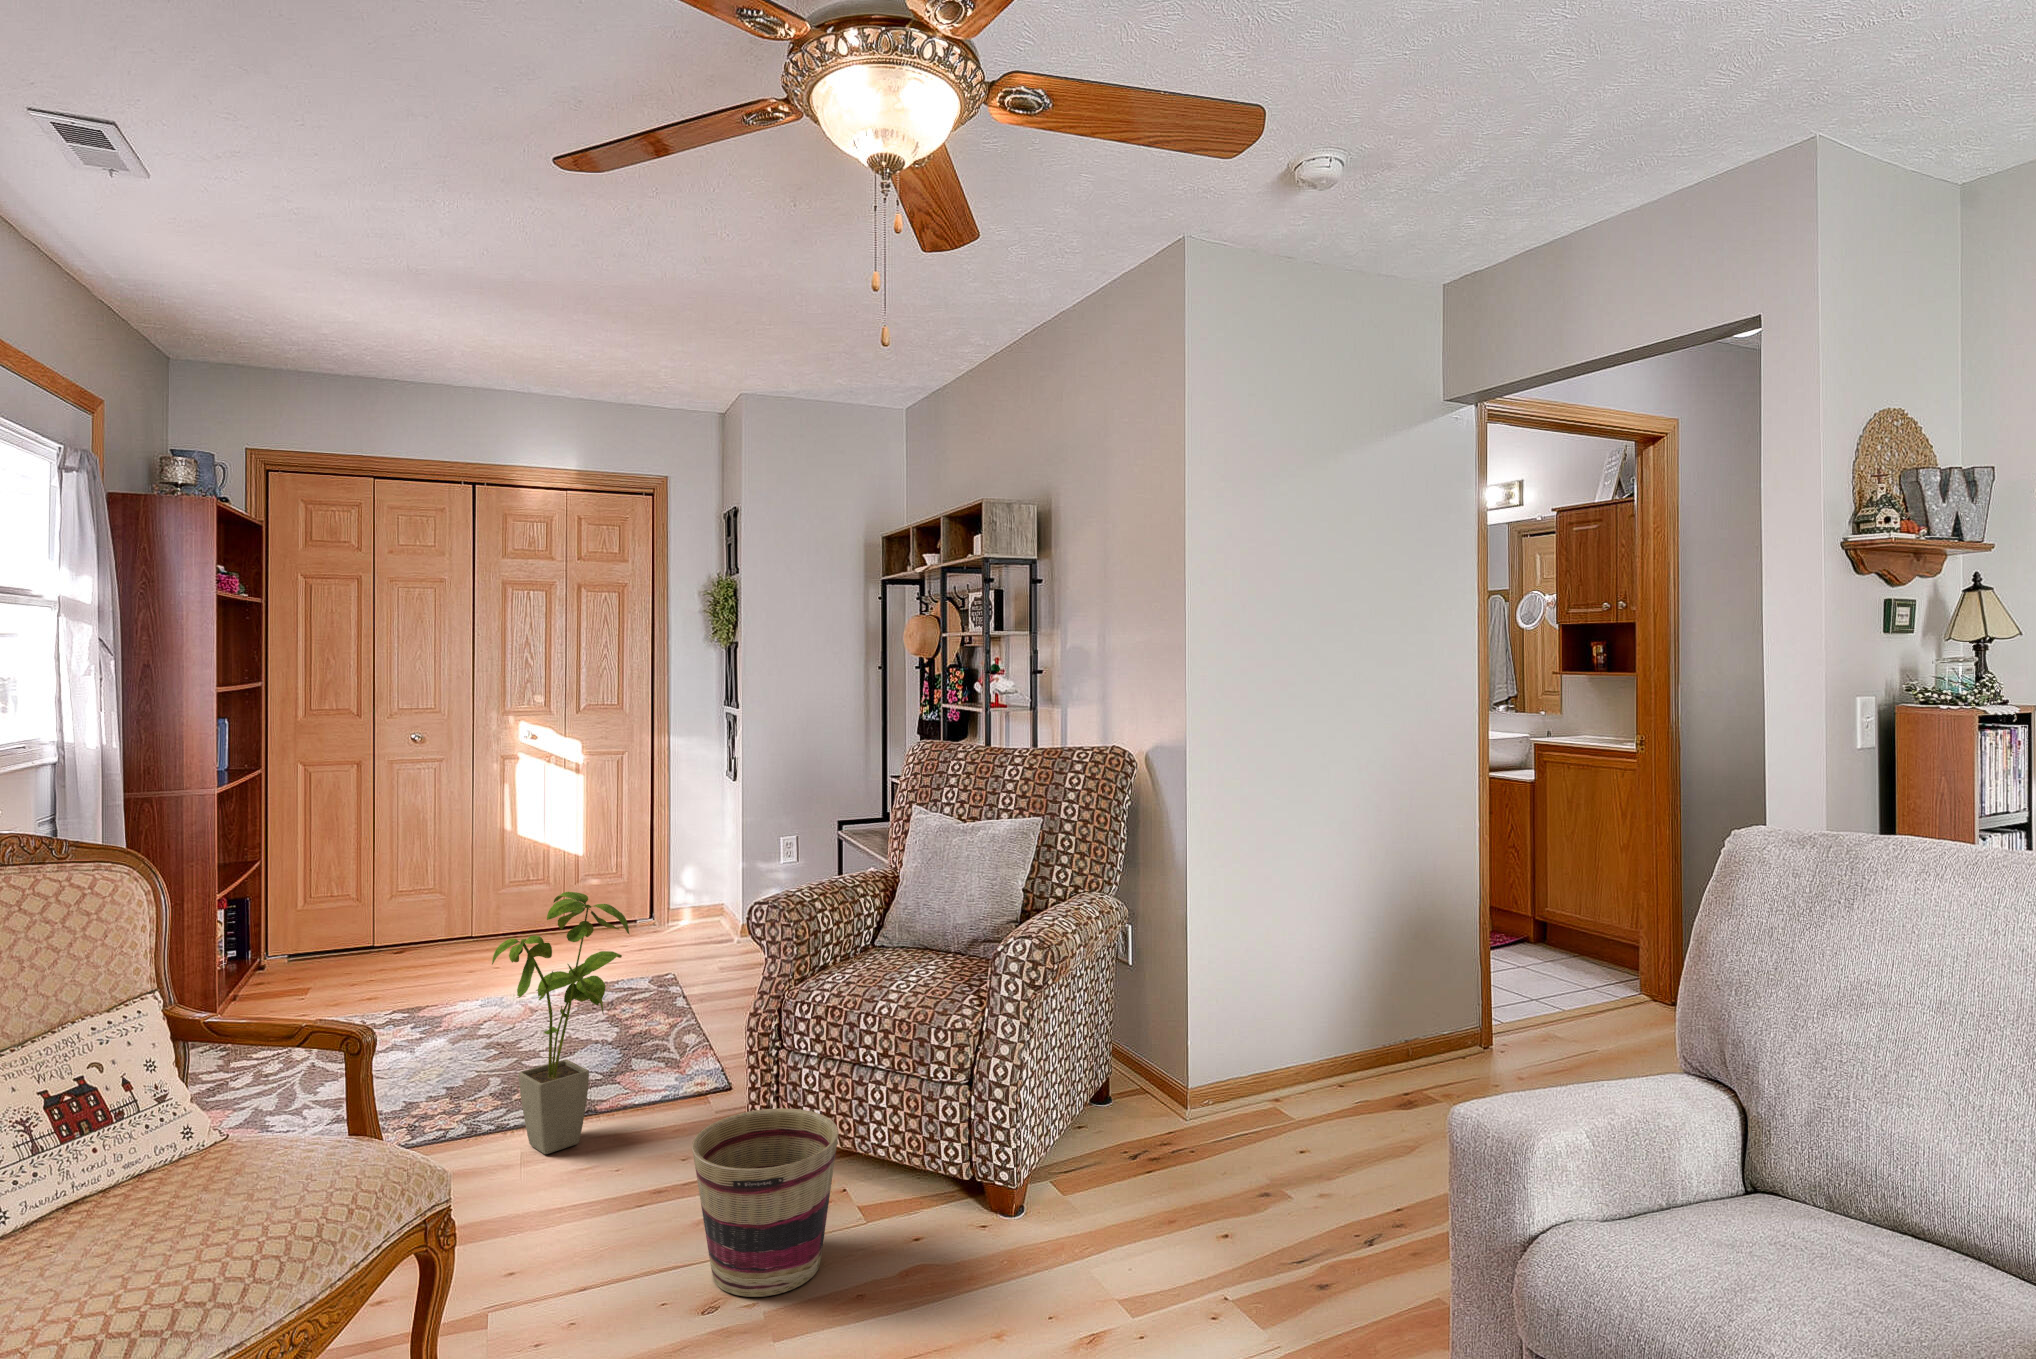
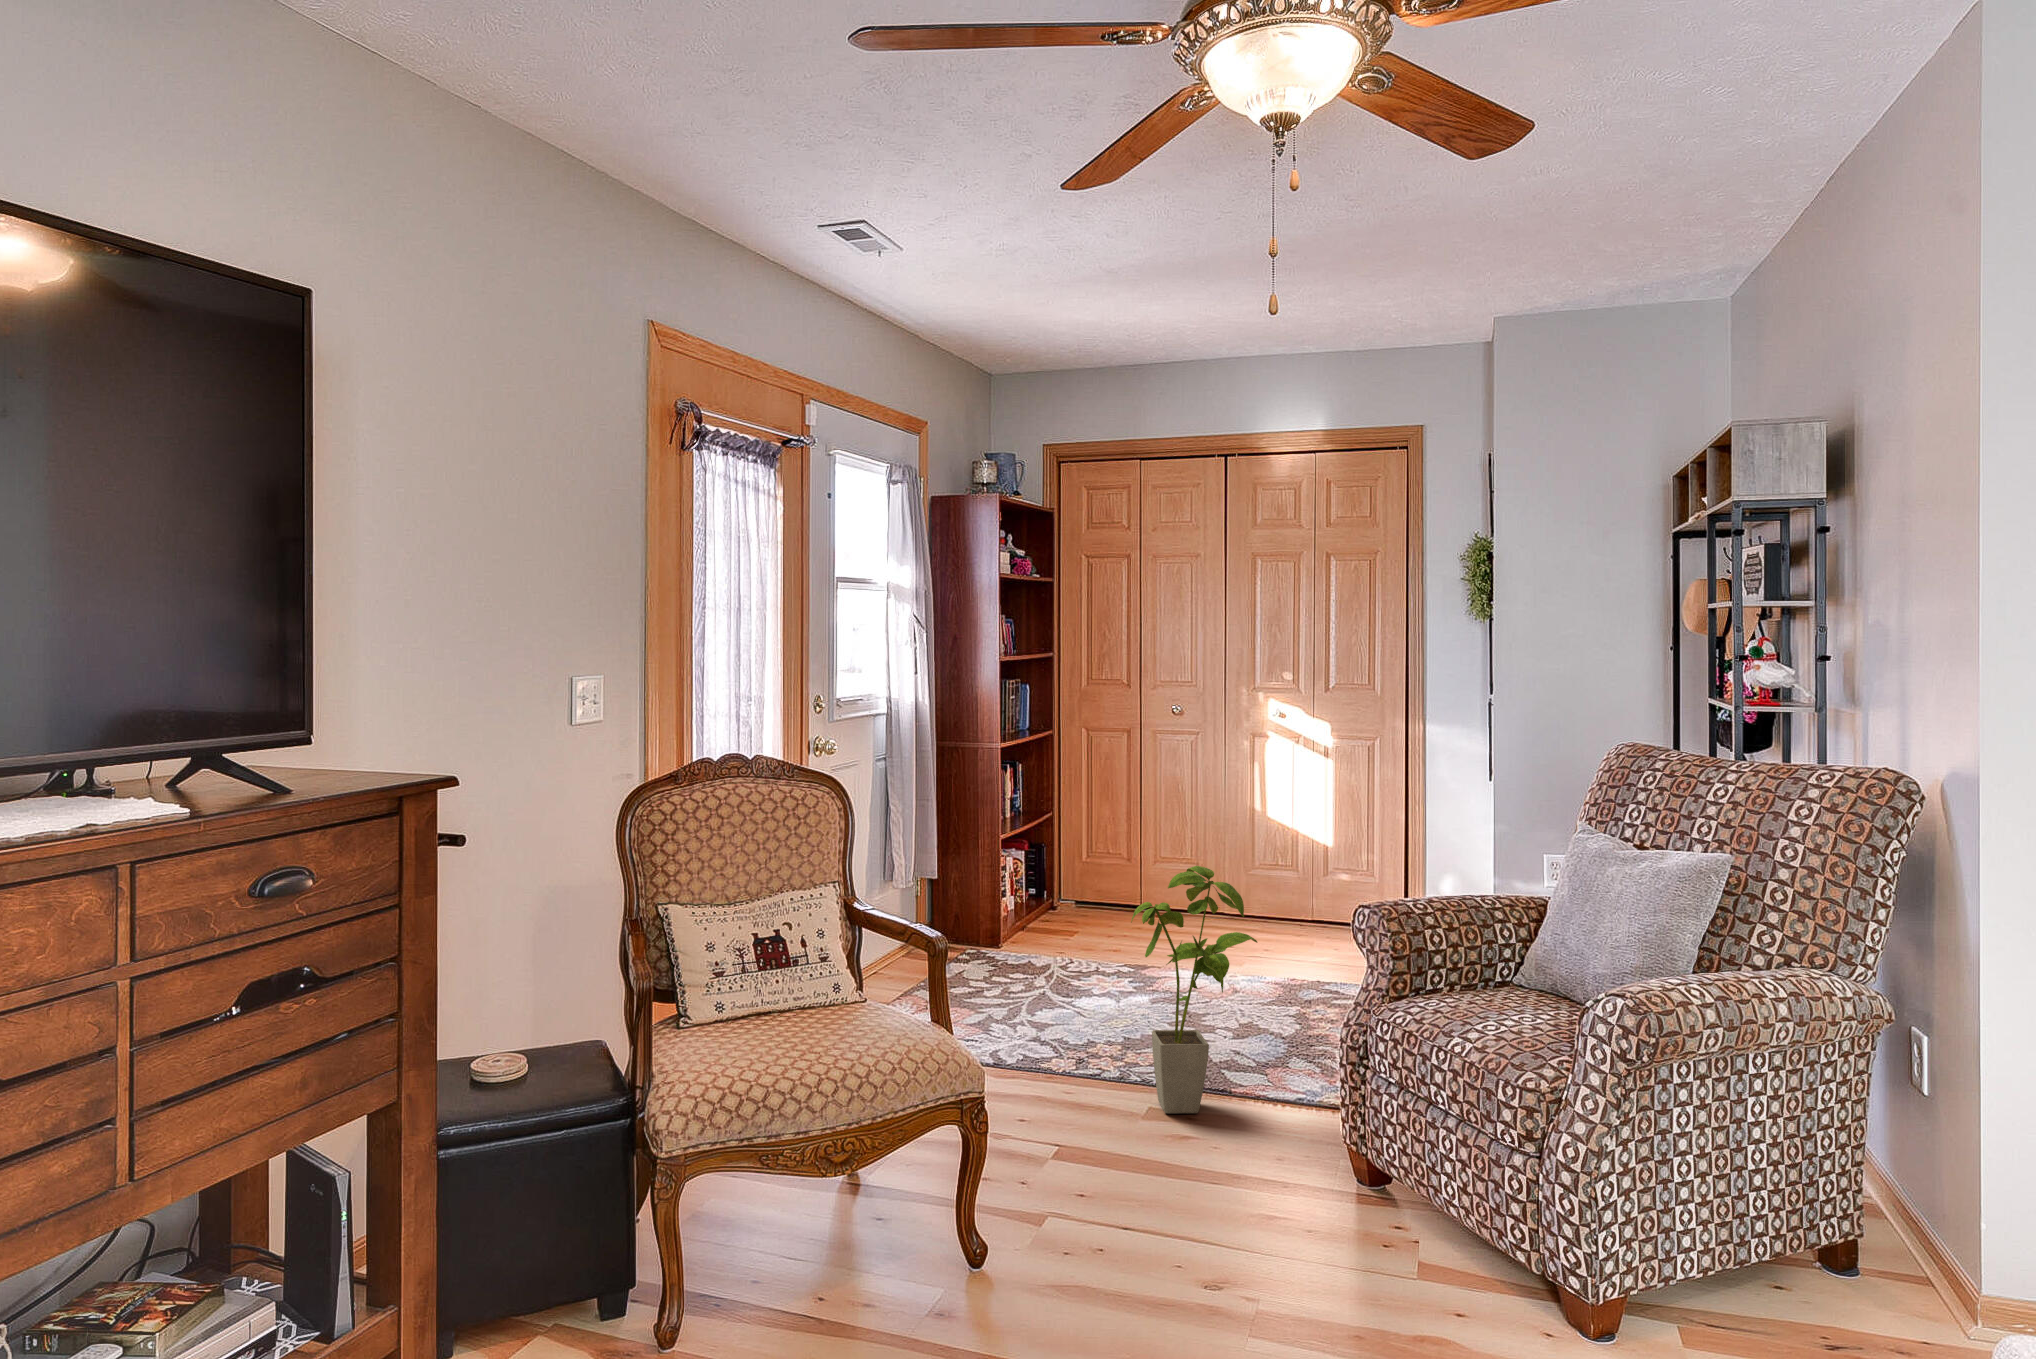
basket: present [692,1108,838,1297] -> none [1215,1111,1366,1299]

